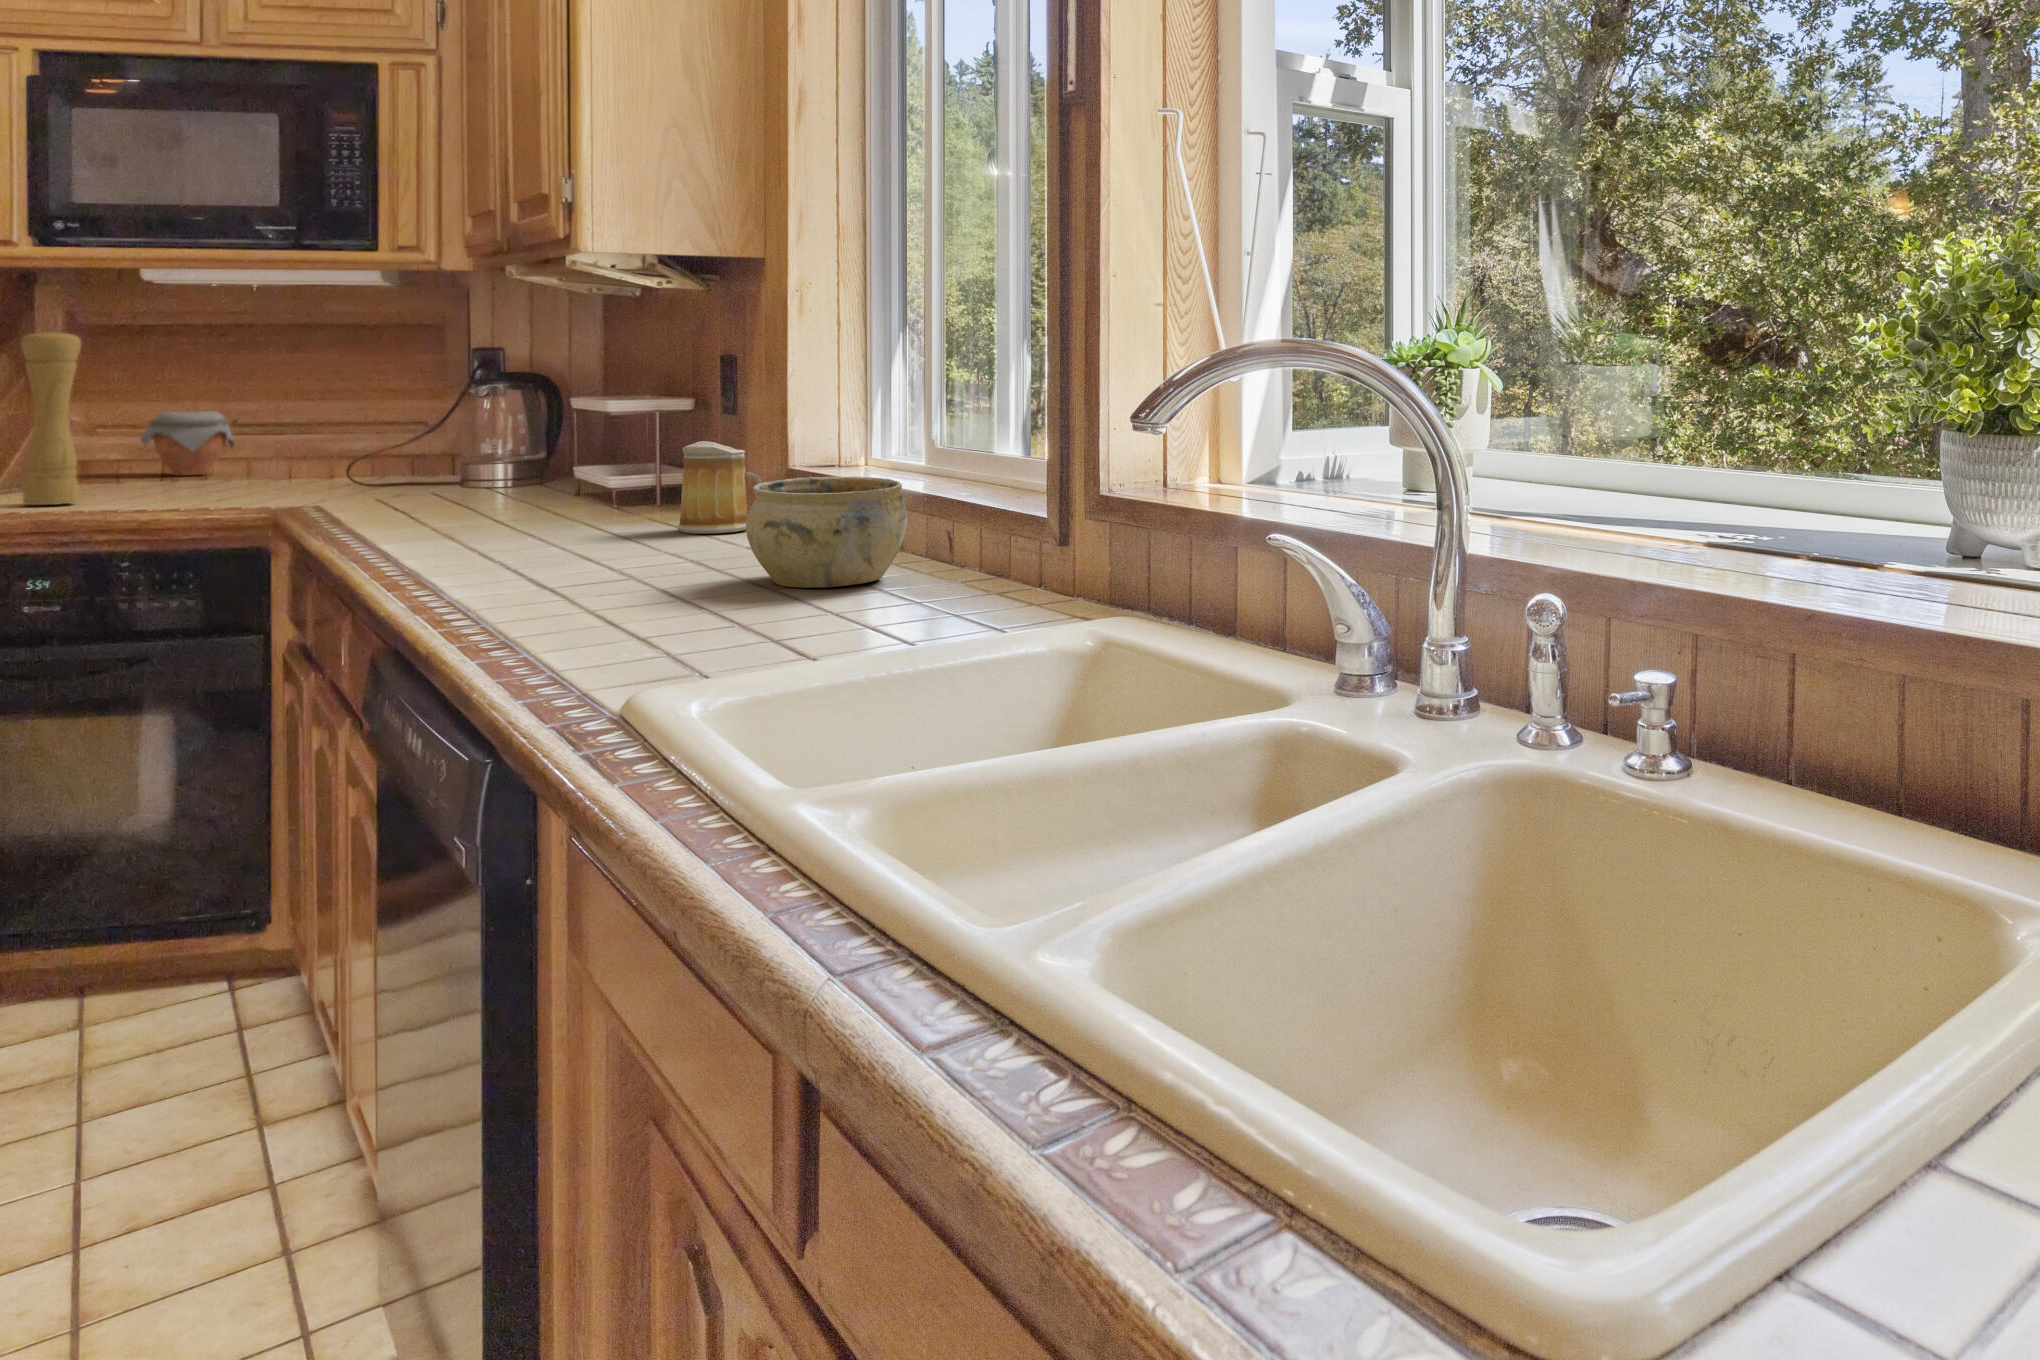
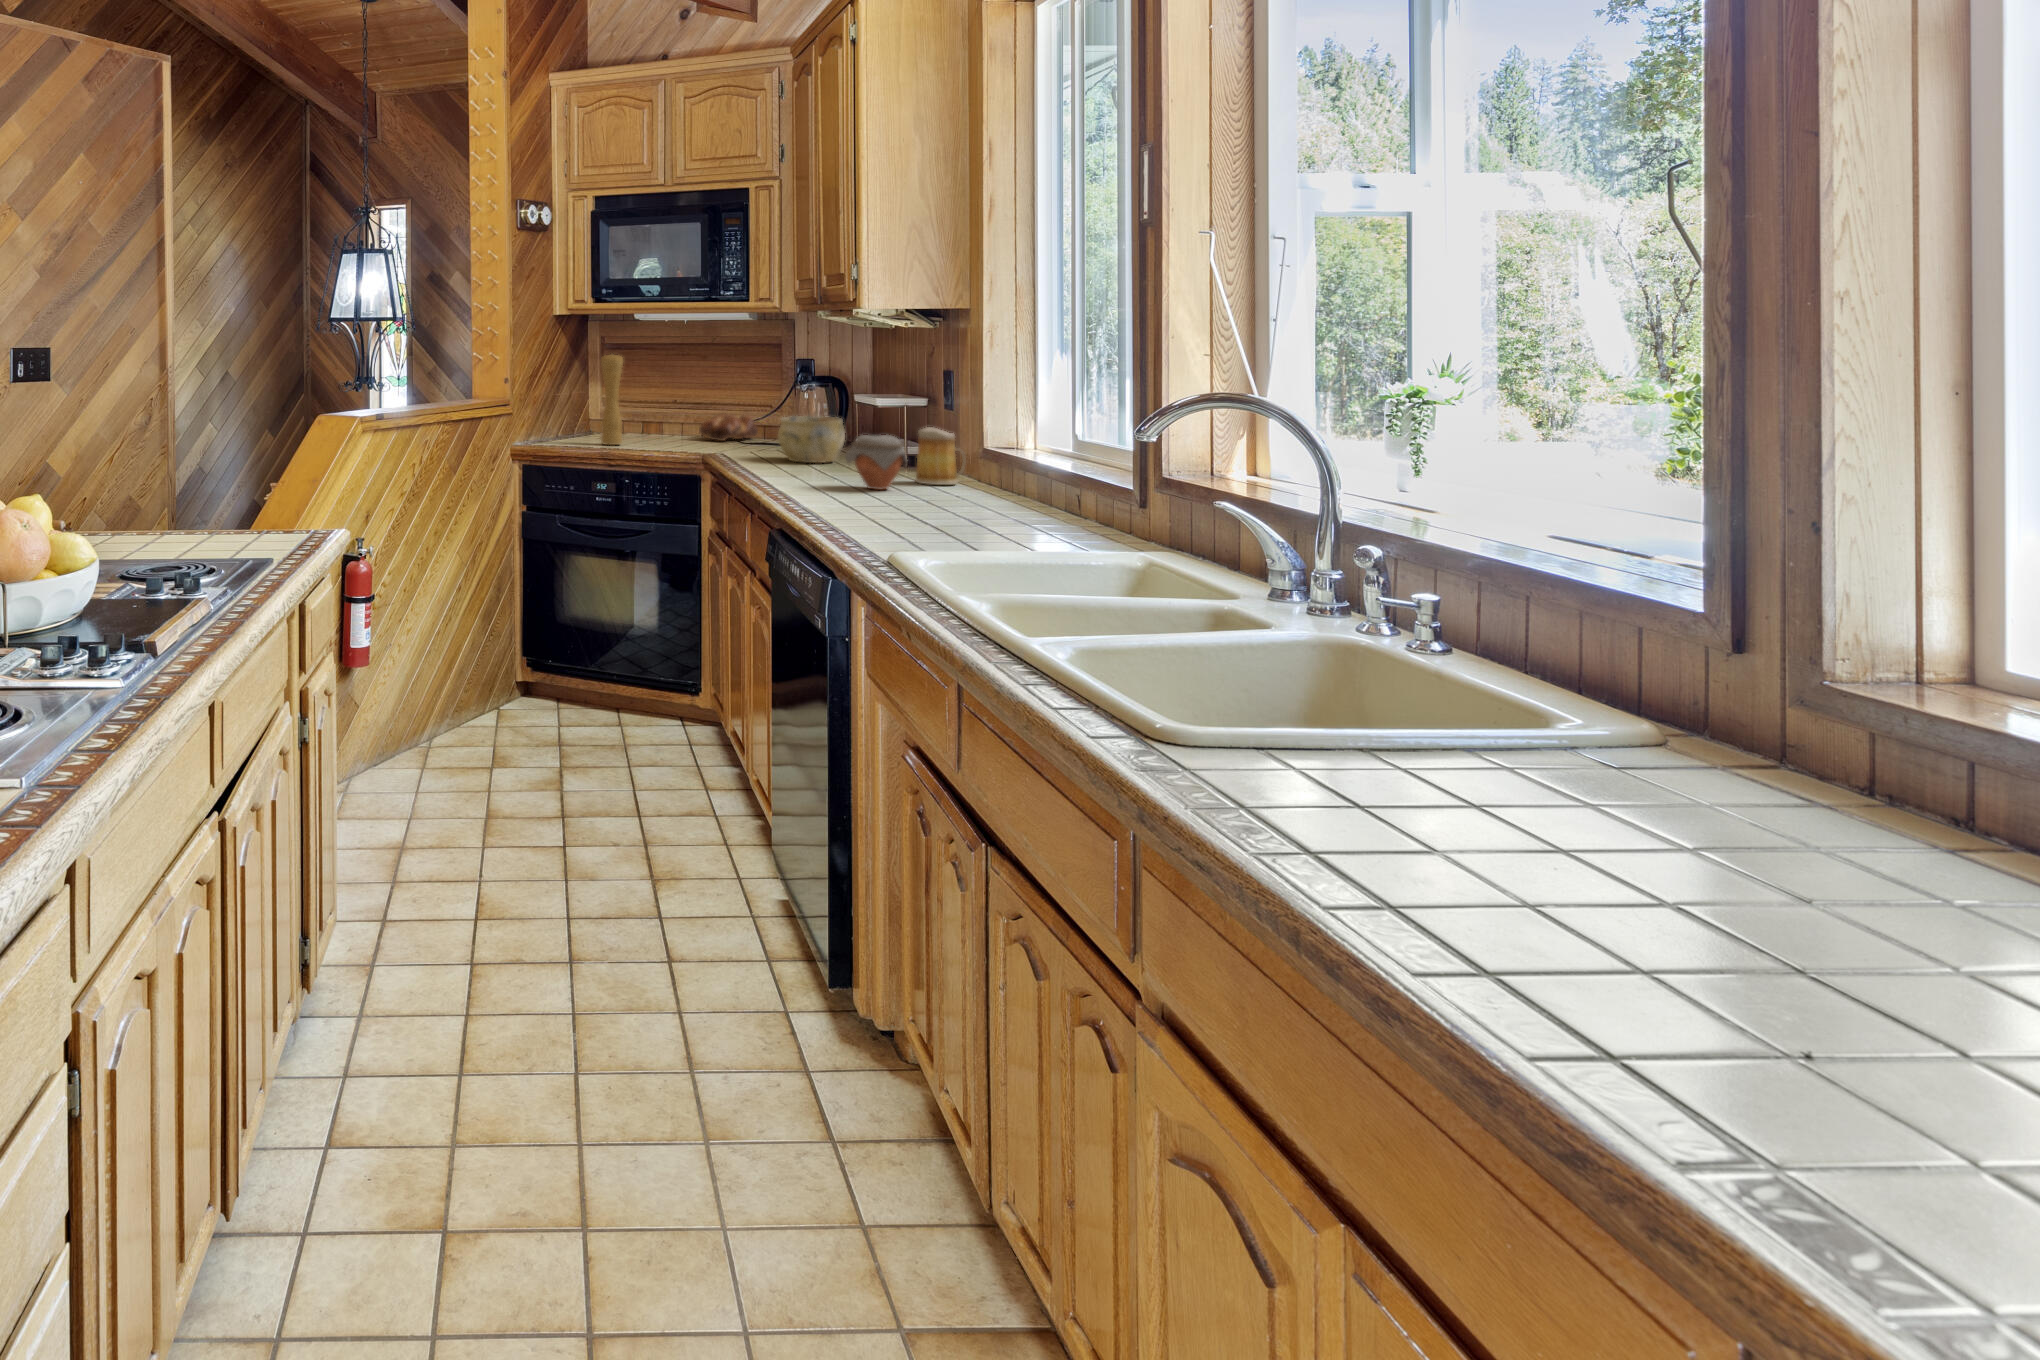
jar: present [140,411,234,476] -> present [845,435,908,490]
bread loaf: none [273,439,399,486] -> present [699,414,758,441]
ceramic bowl: present [746,476,907,588] -> present [778,416,845,463]

